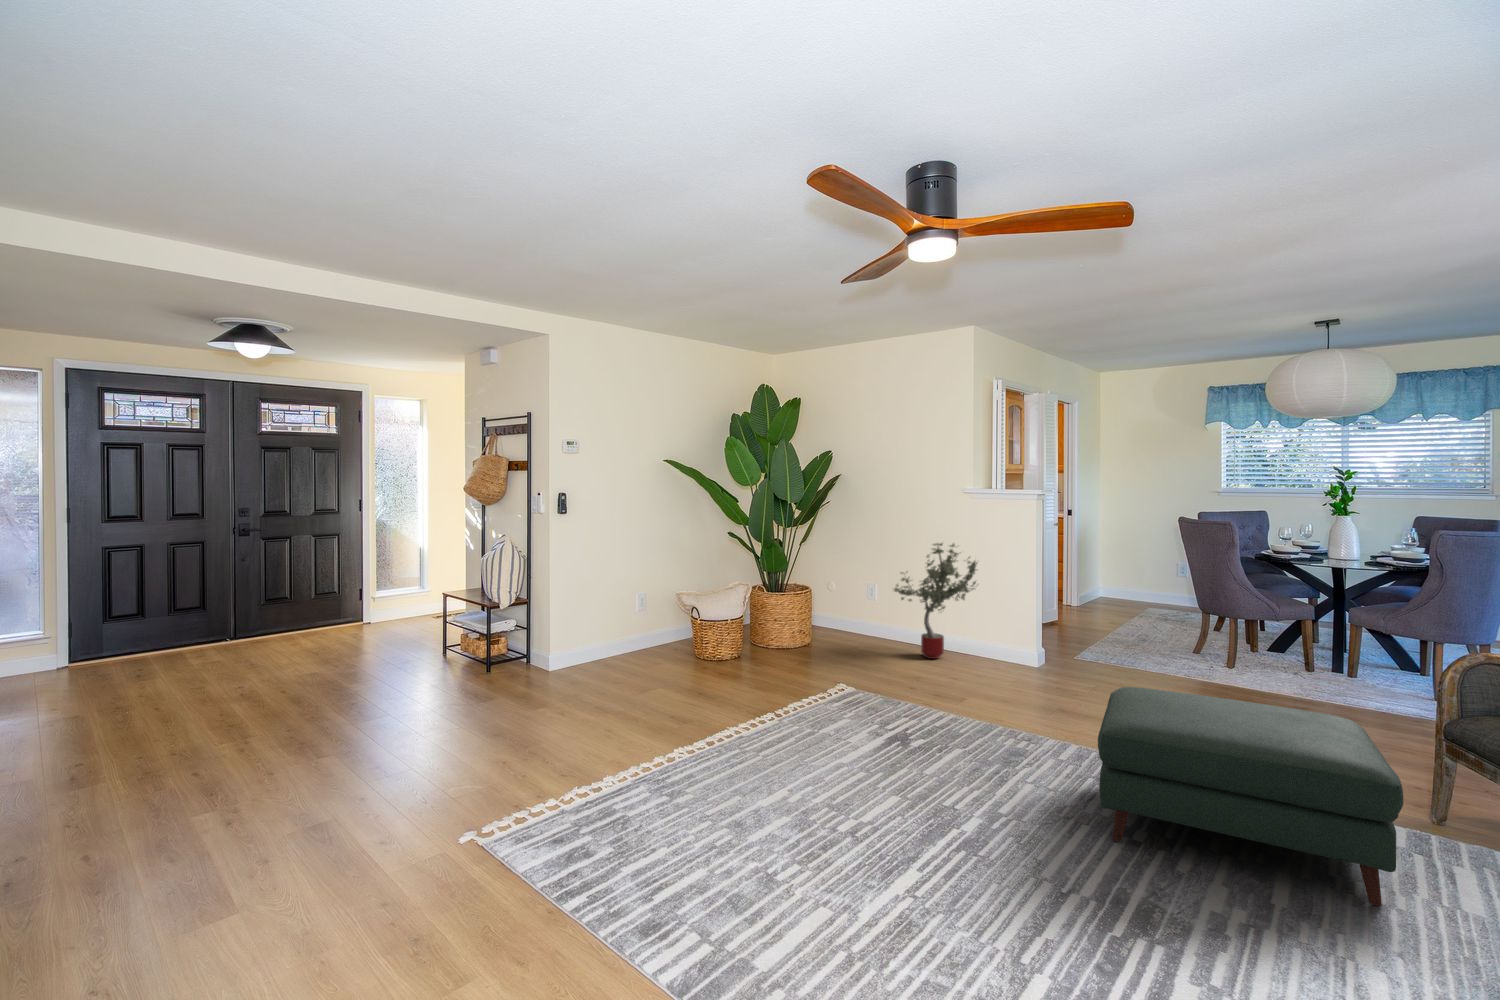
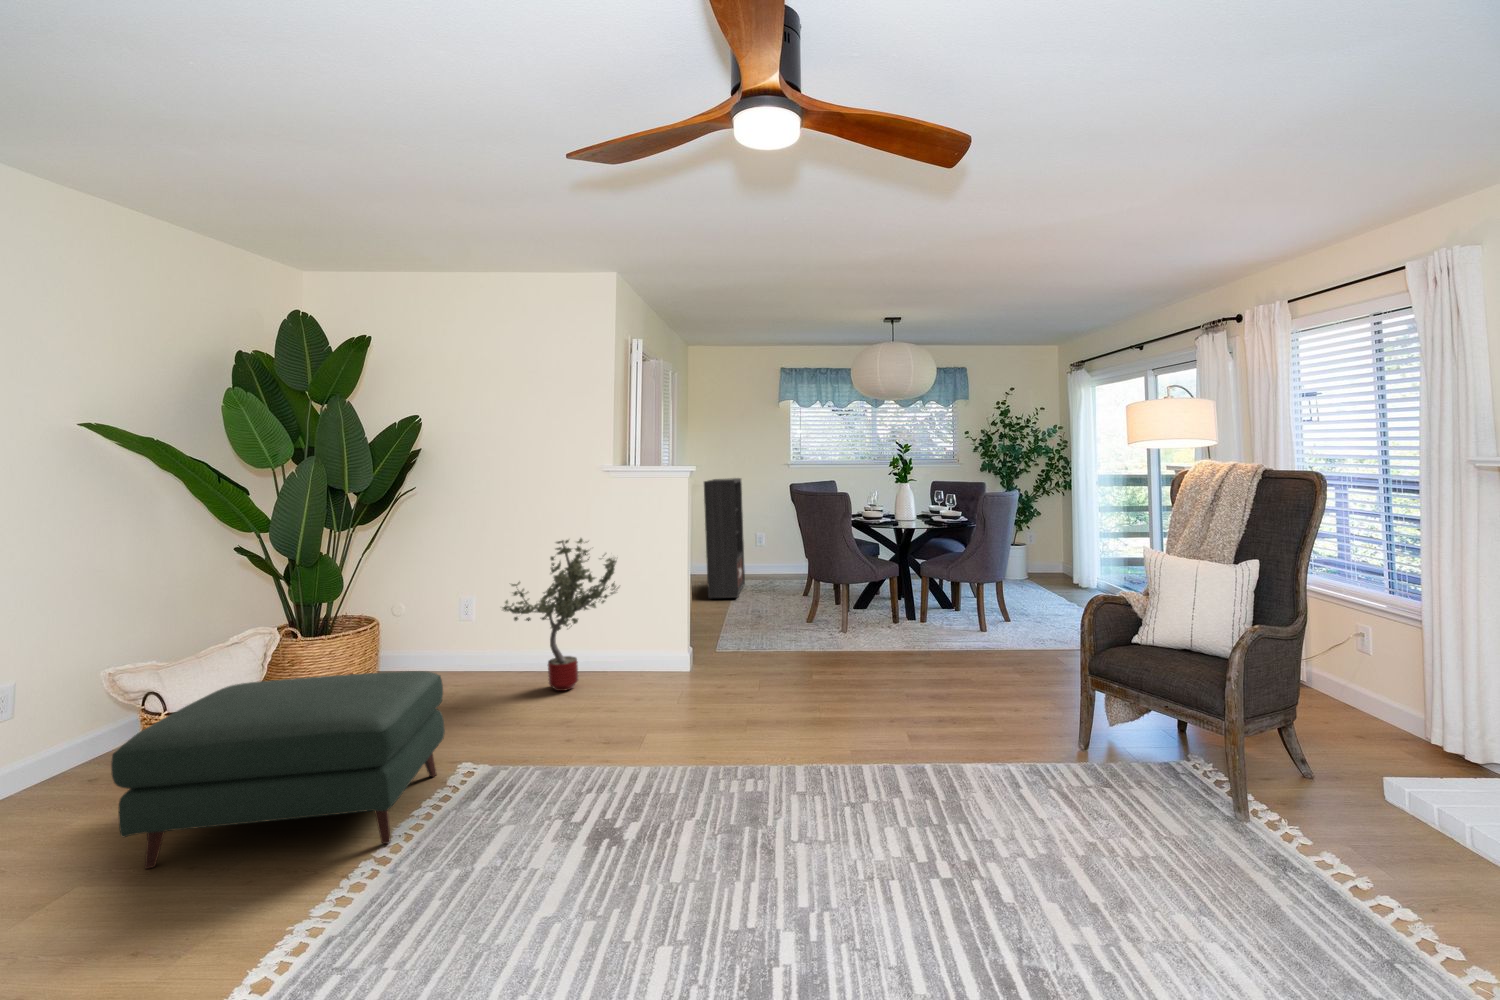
bookcase: none [1110,501,1164,620] -> present [704,478,745,598]
ottoman: present [1098,687,1404,907] -> present [111,671,445,869]

